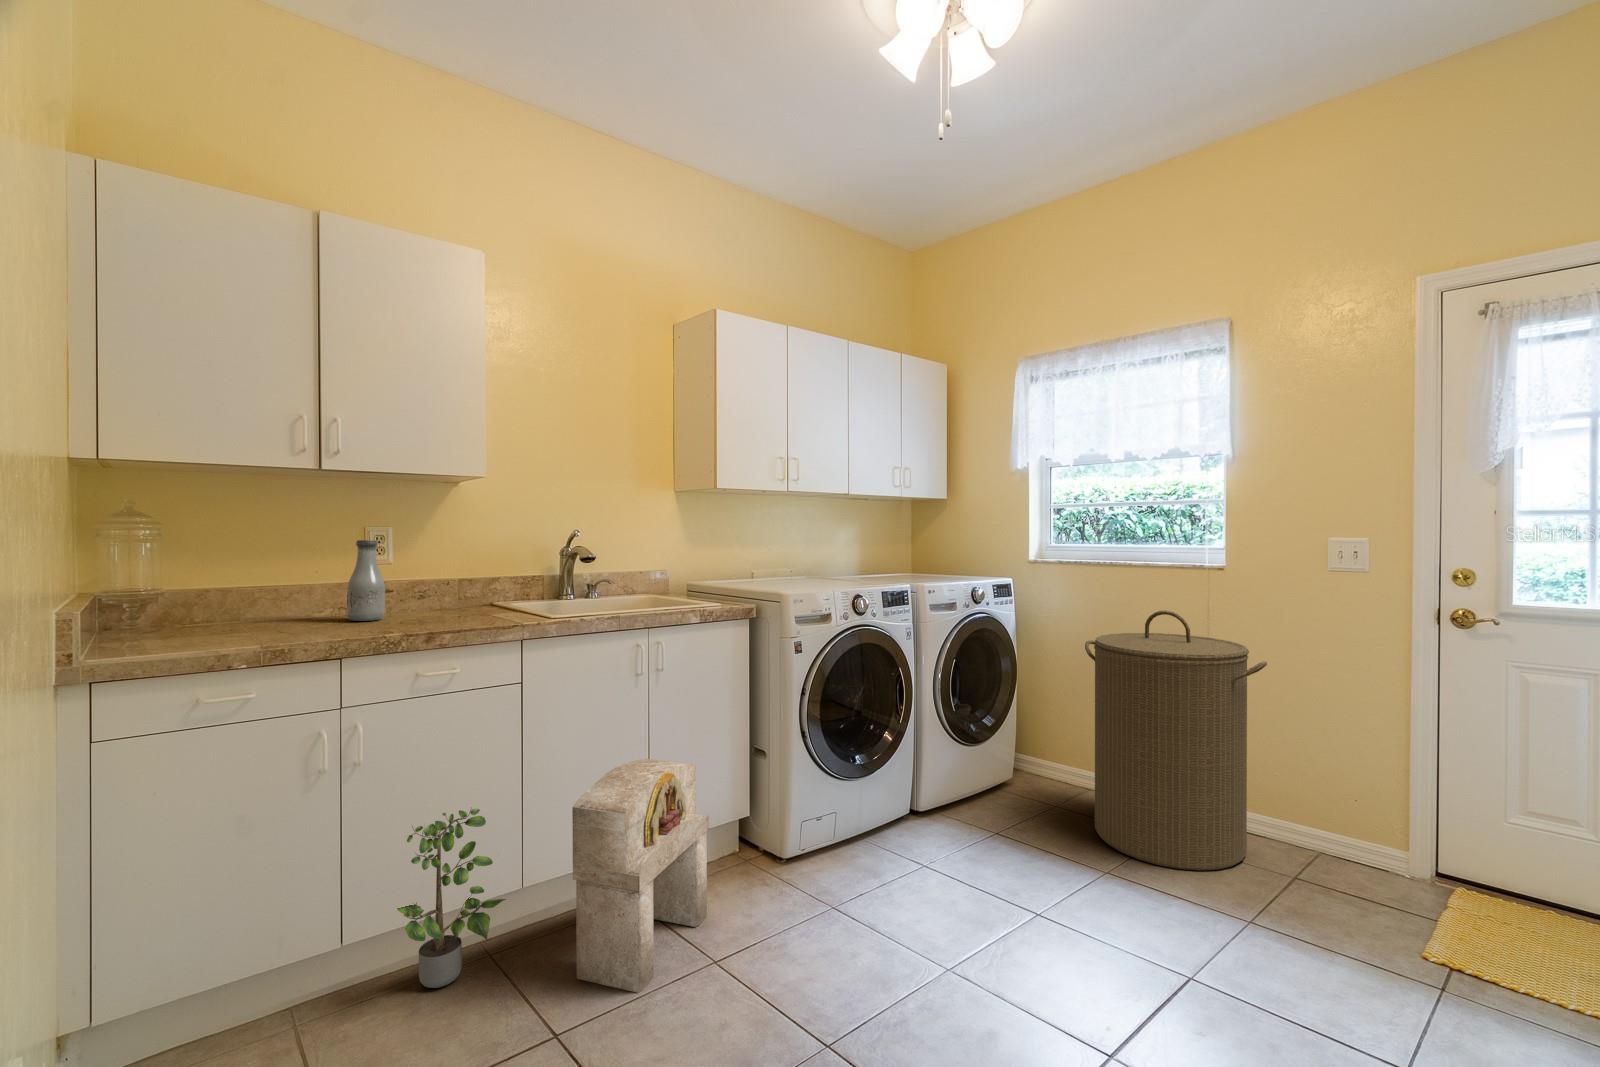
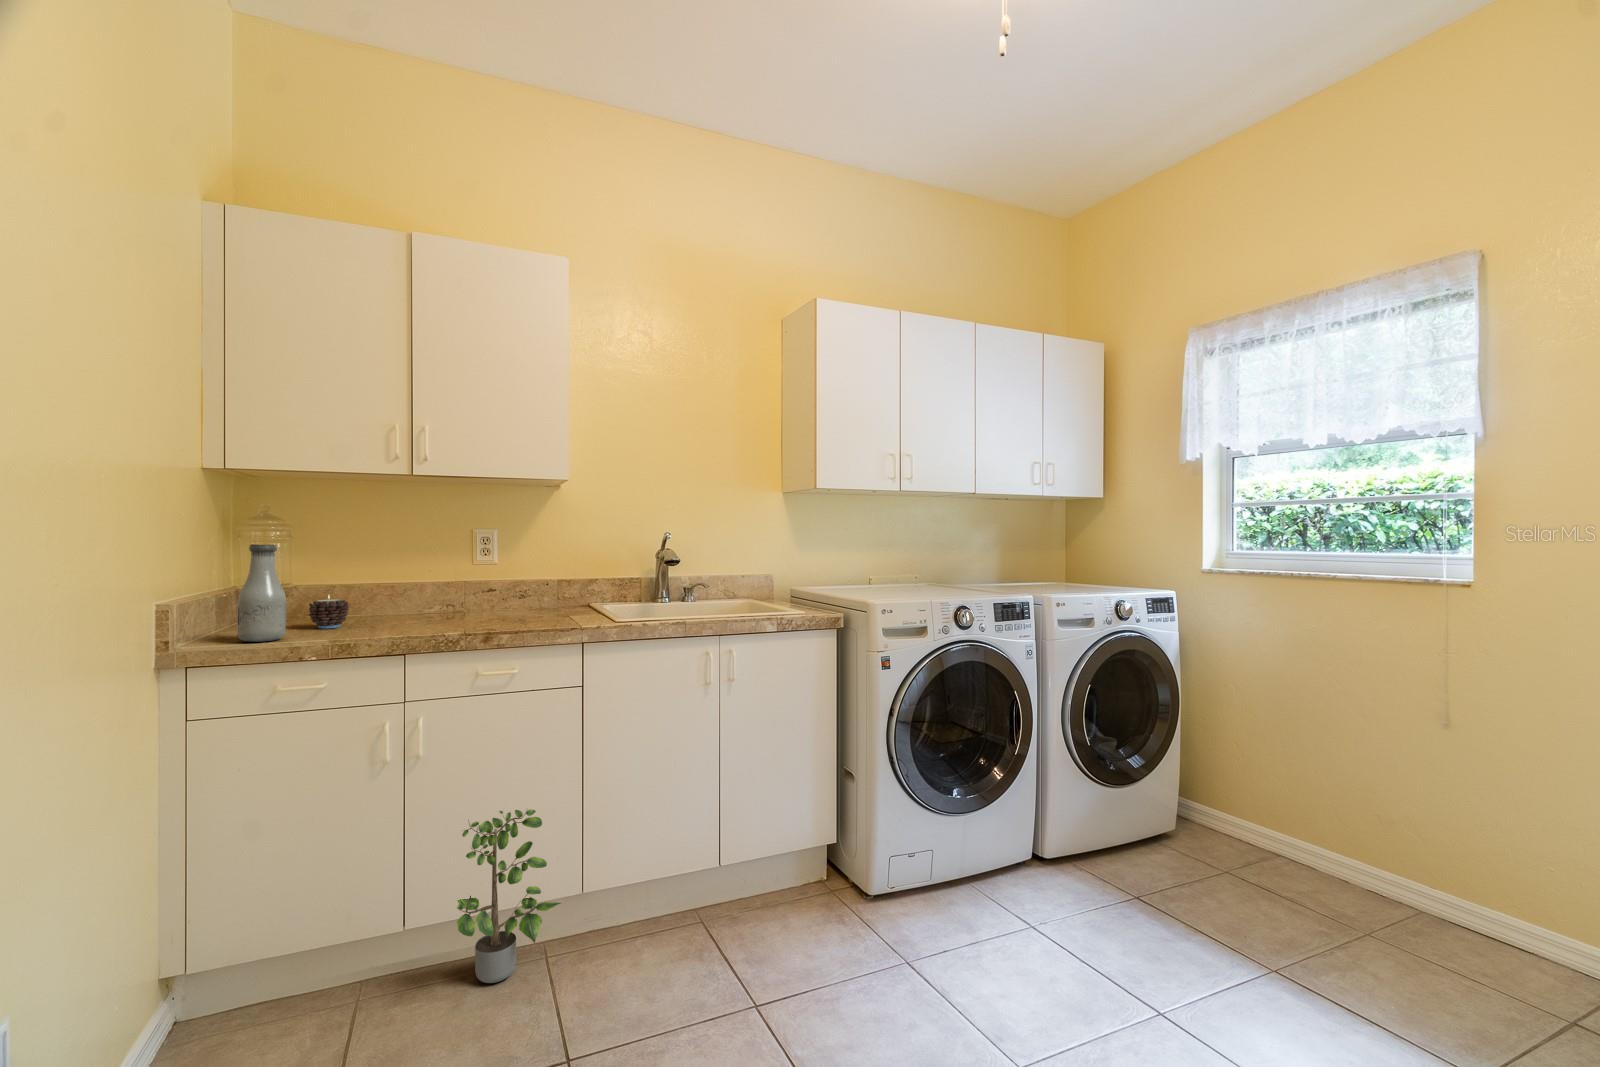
bottle: present [347,540,385,621] -> present [237,544,286,642]
candle: none [204,599,252,636] -> present [309,596,349,628]
laundry hamper: present [1085,611,1267,871] -> none [1262,640,1534,996]
stool: present [572,759,709,993] -> none [612,773,771,1027]

